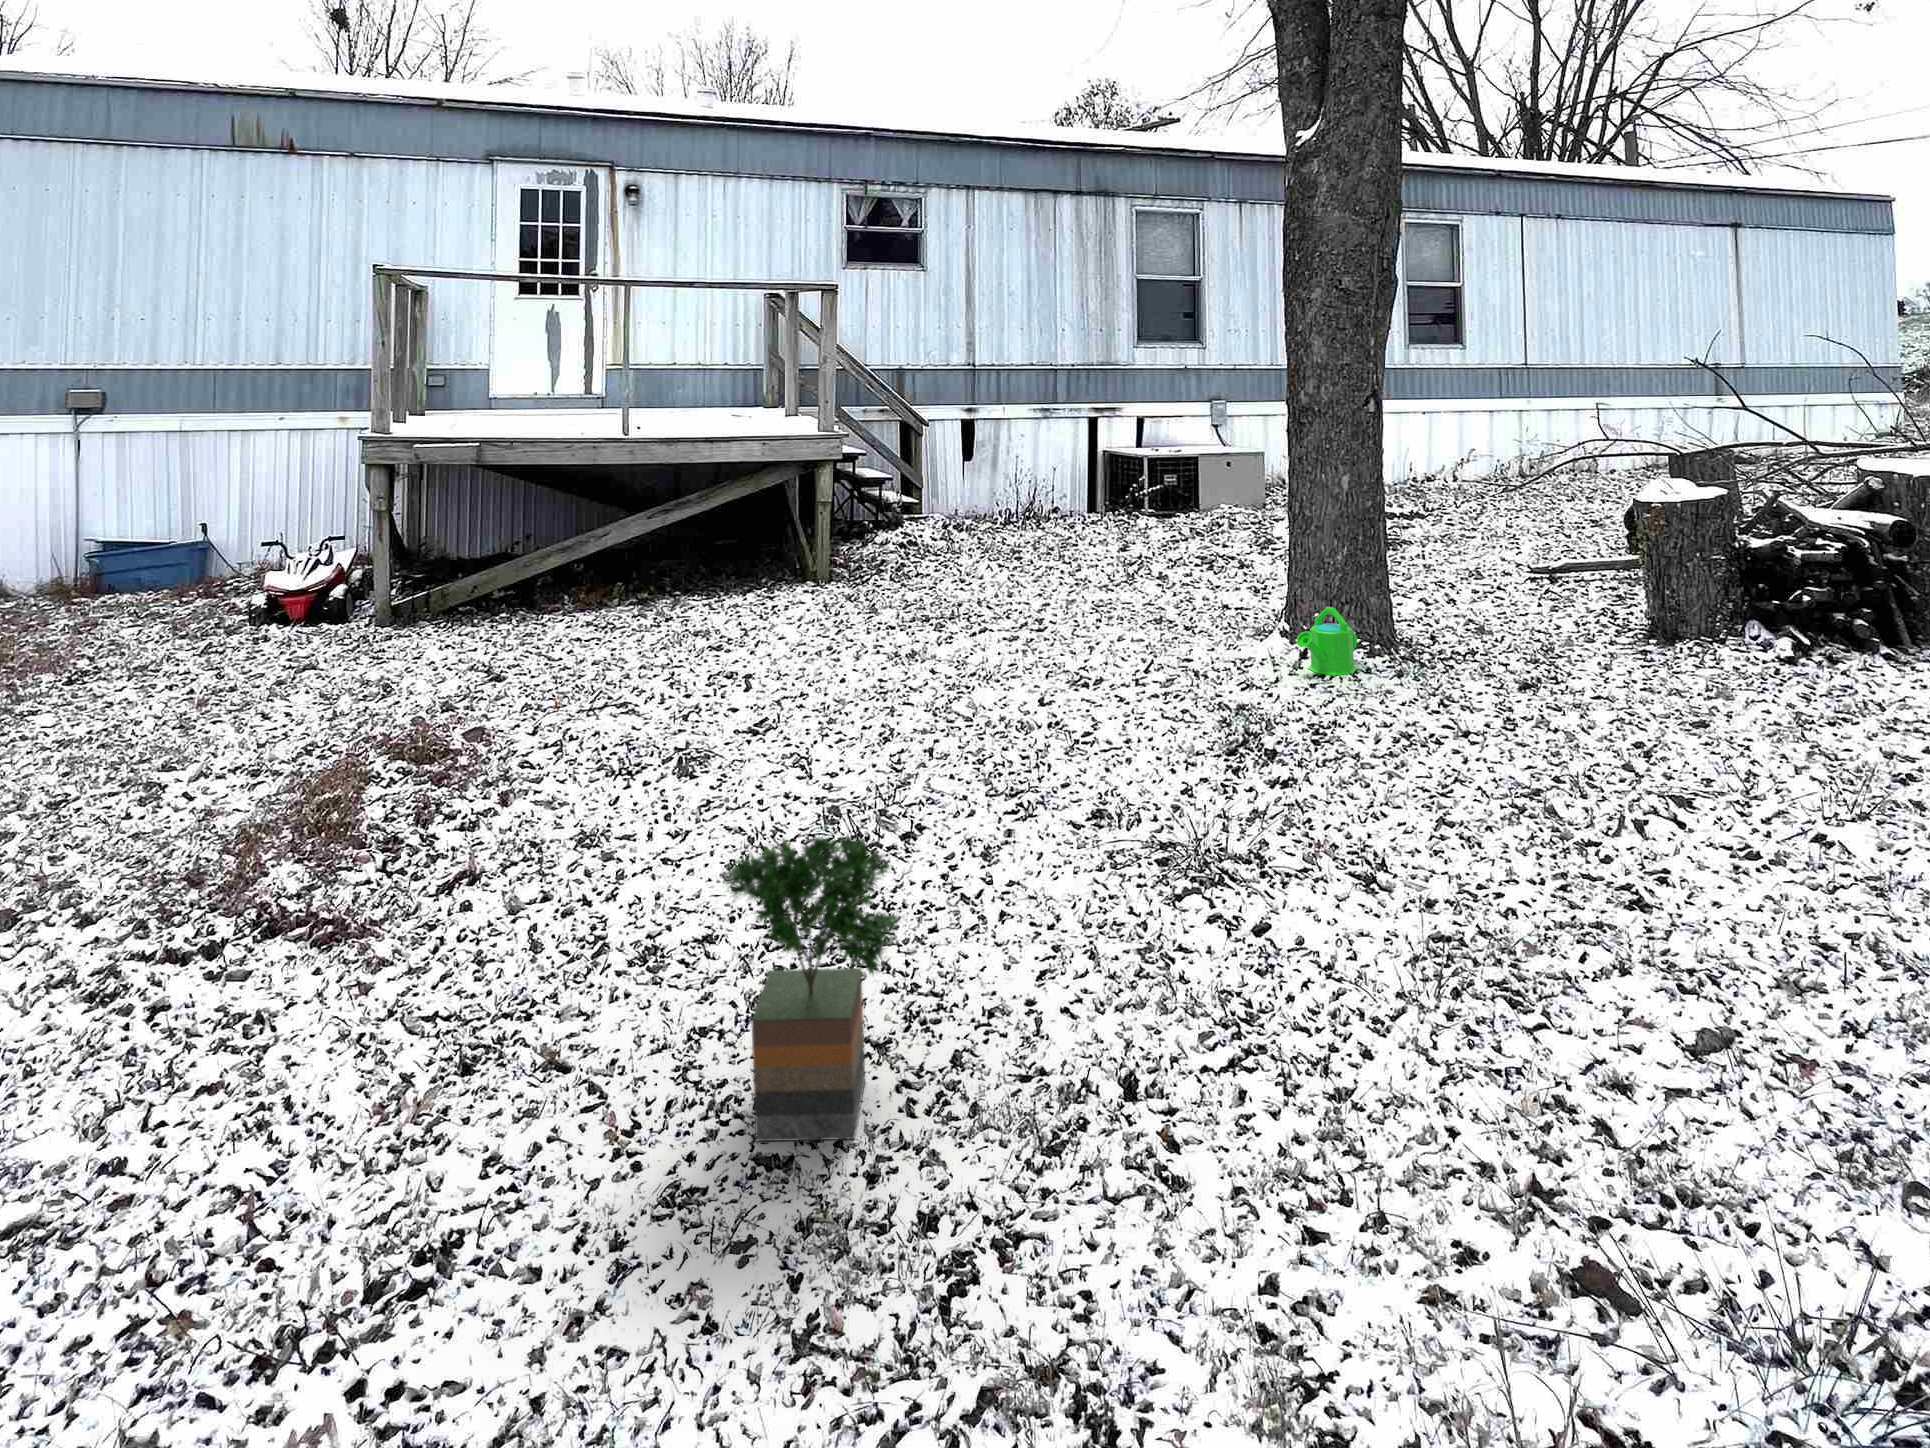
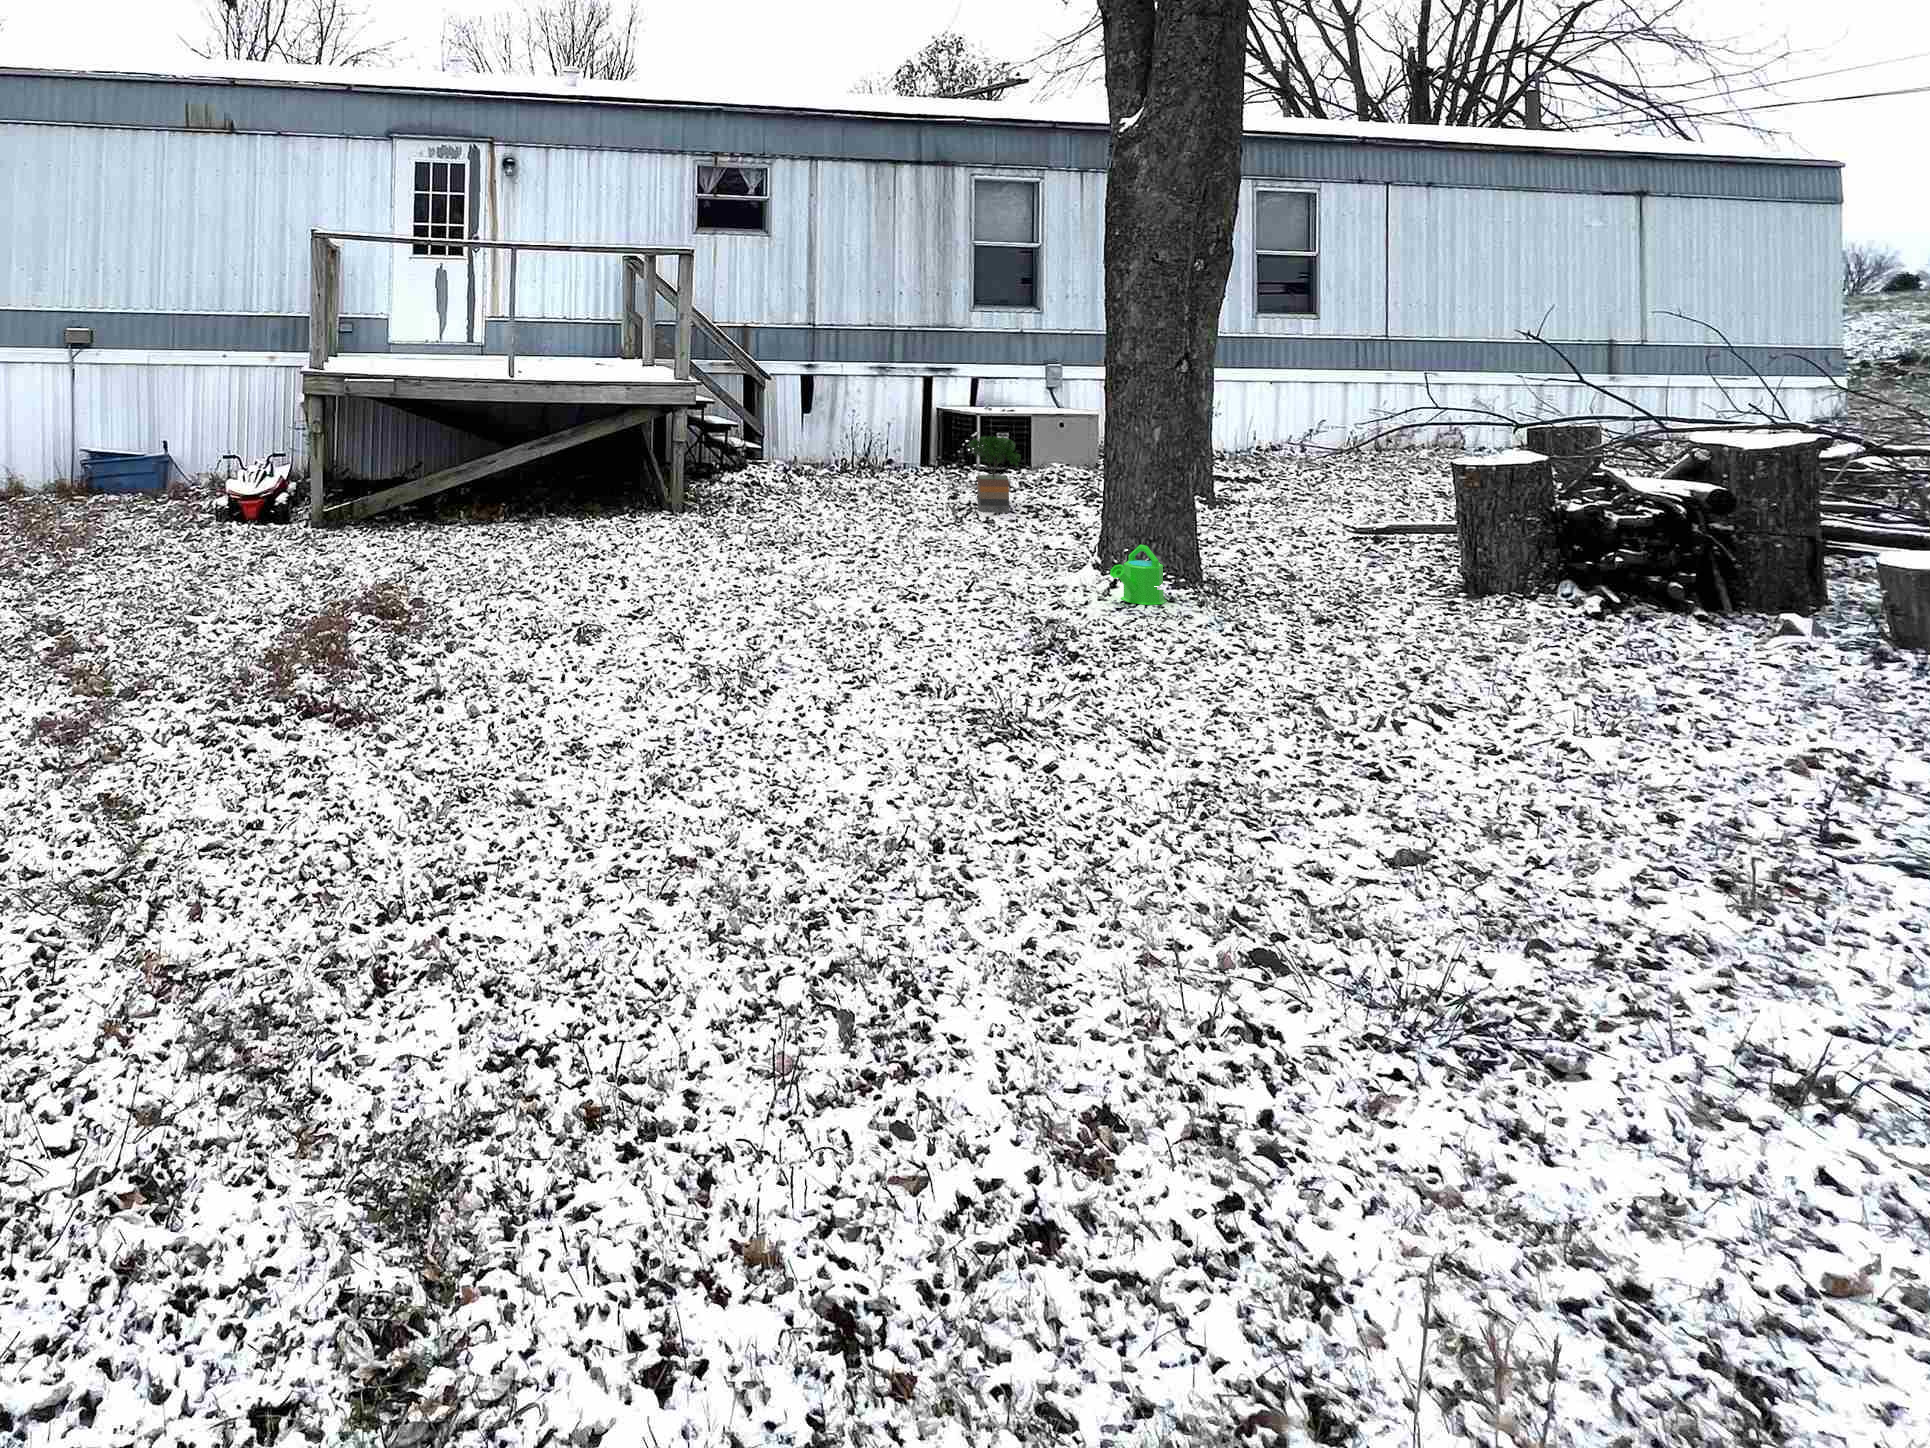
potted tree: present [726,835,898,1141] -> present [969,436,1021,513]

